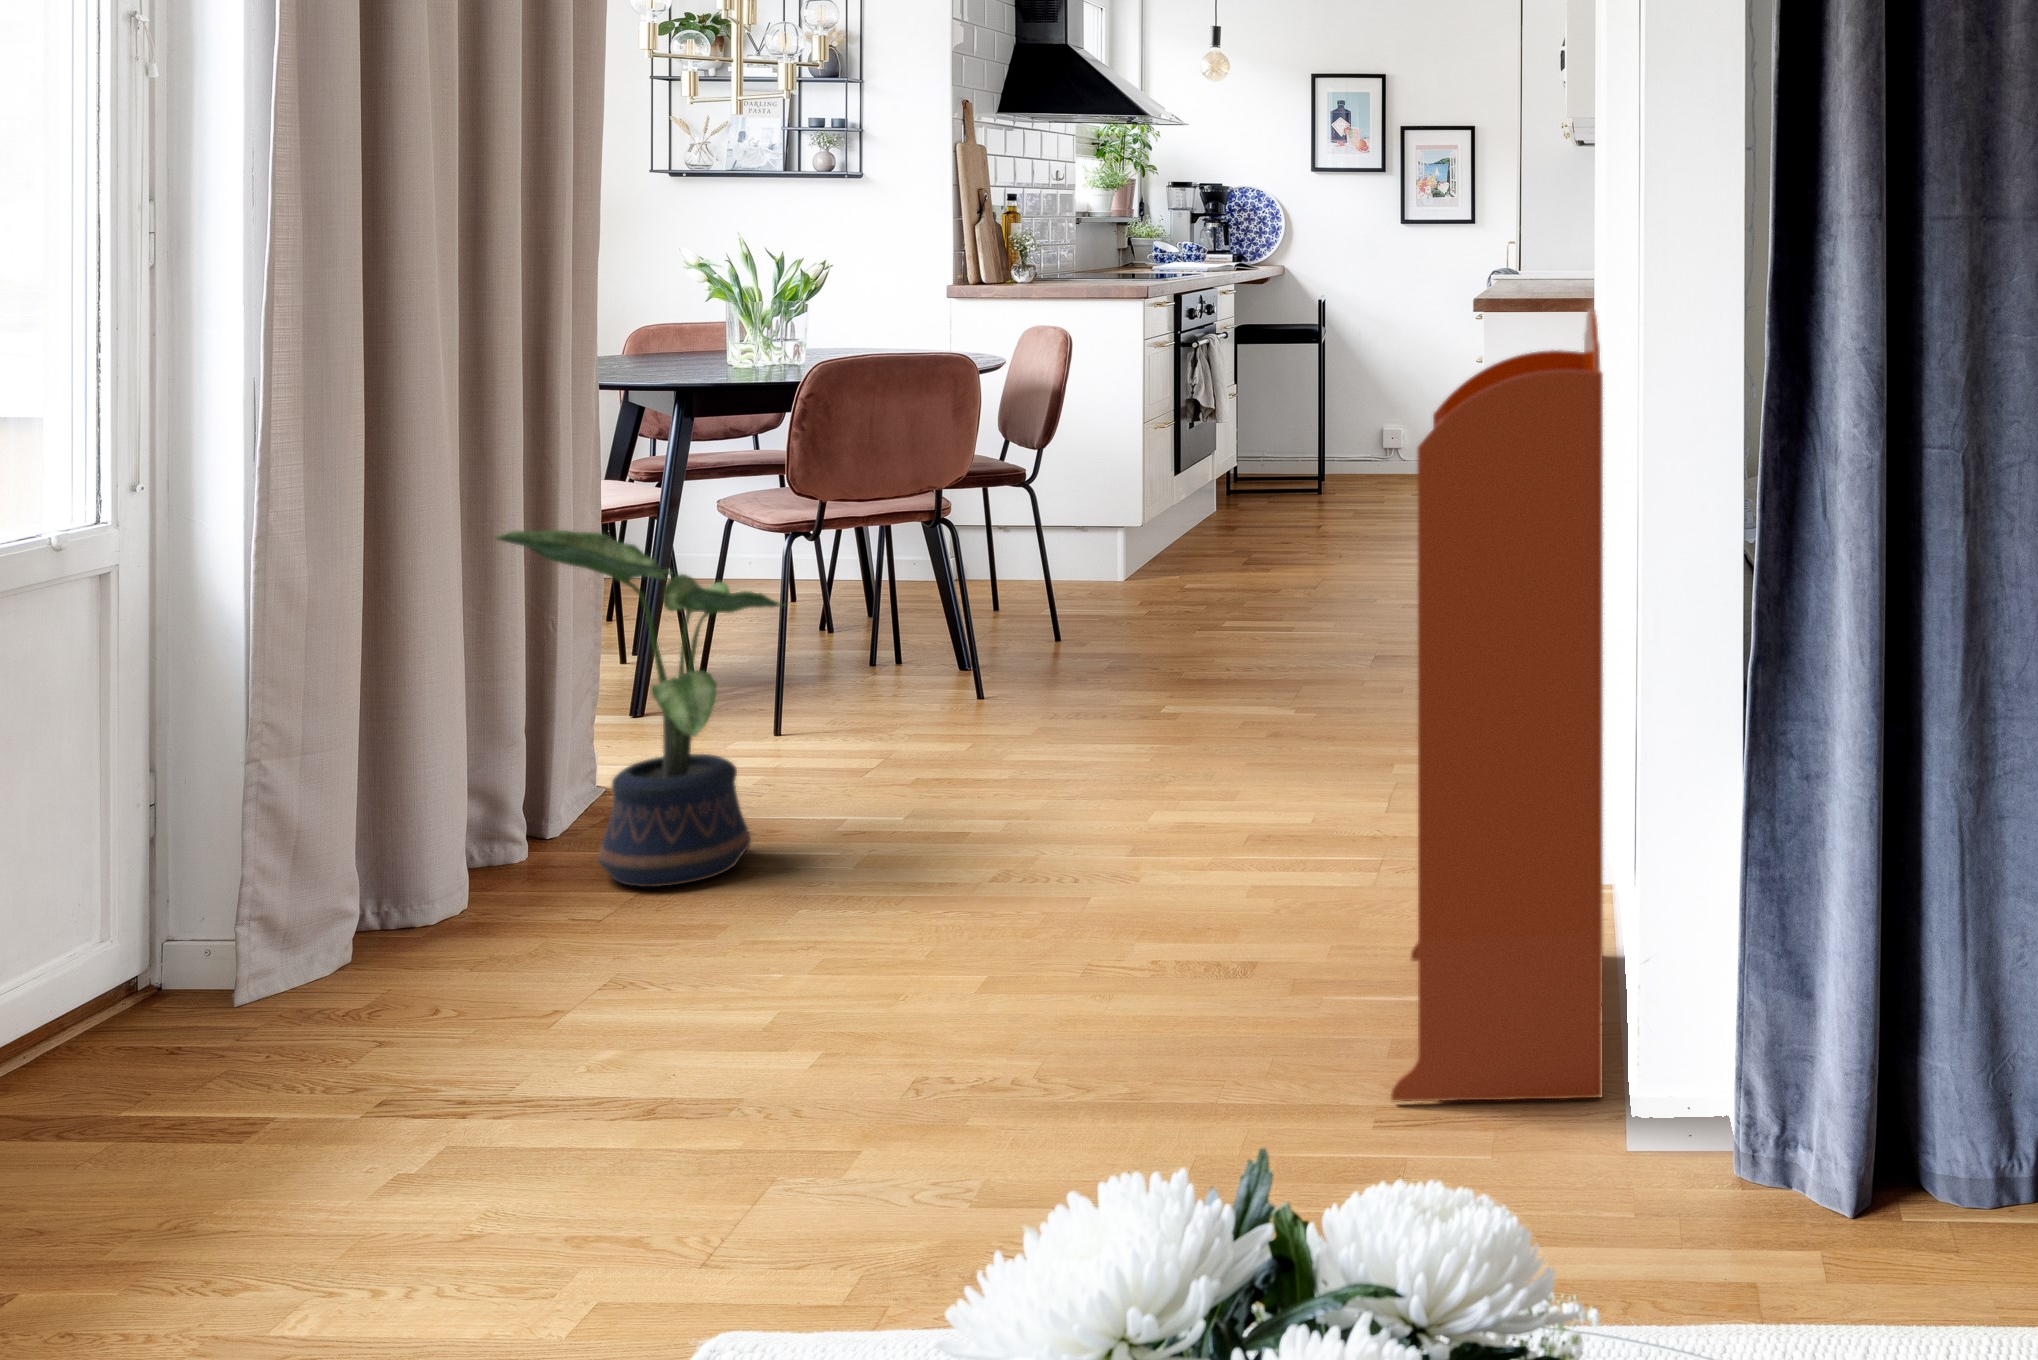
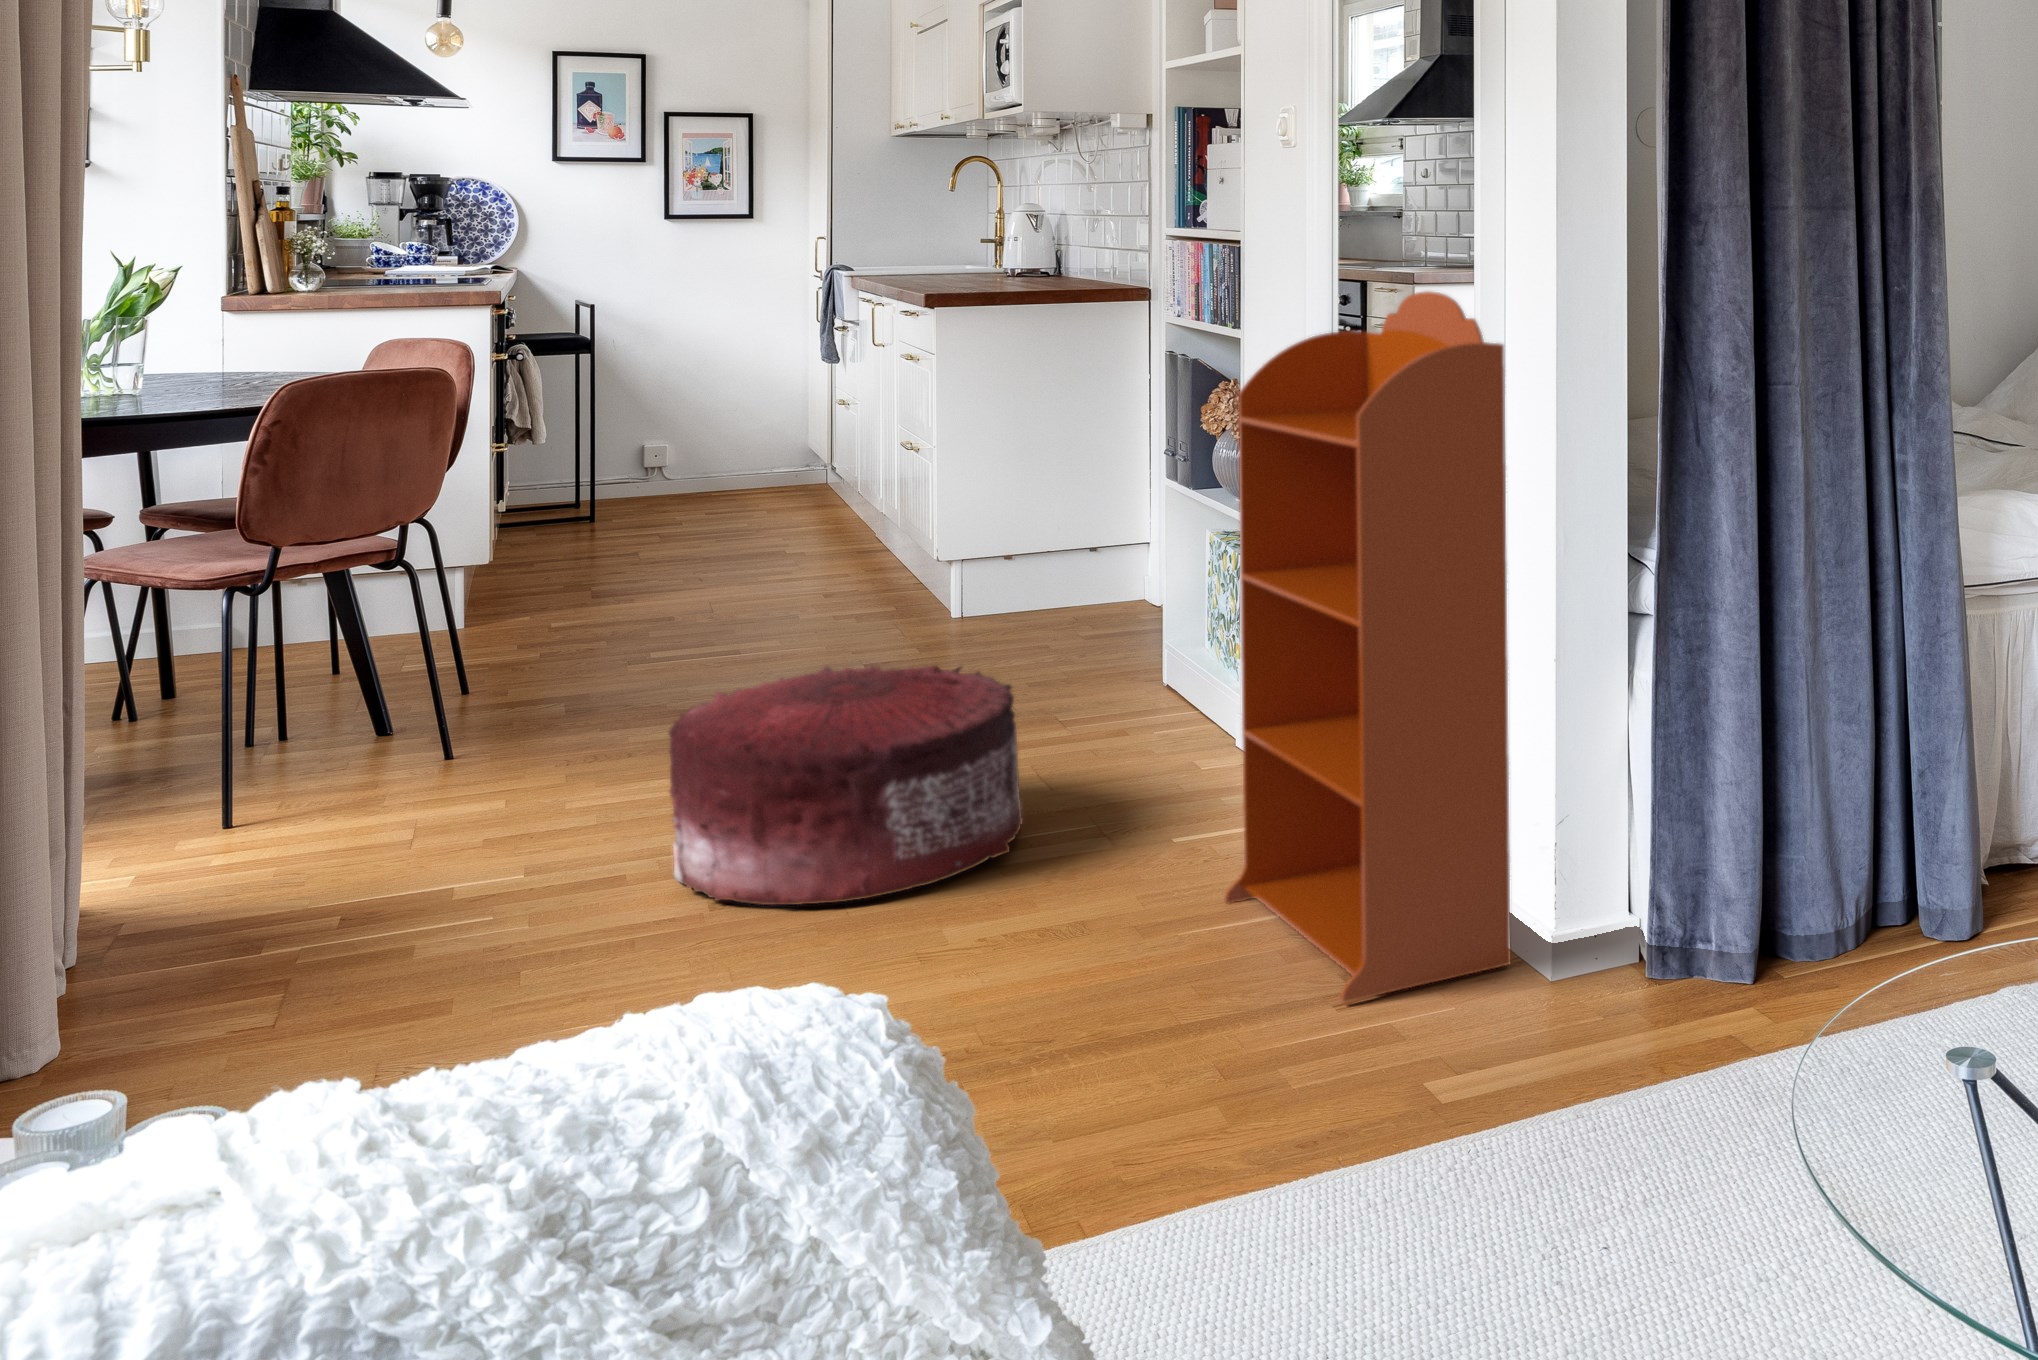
potted plant: present [496,530,781,887] -> none [45,590,445,996]
pouf: none [993,654,1322,889] -> present [669,665,1022,905]

